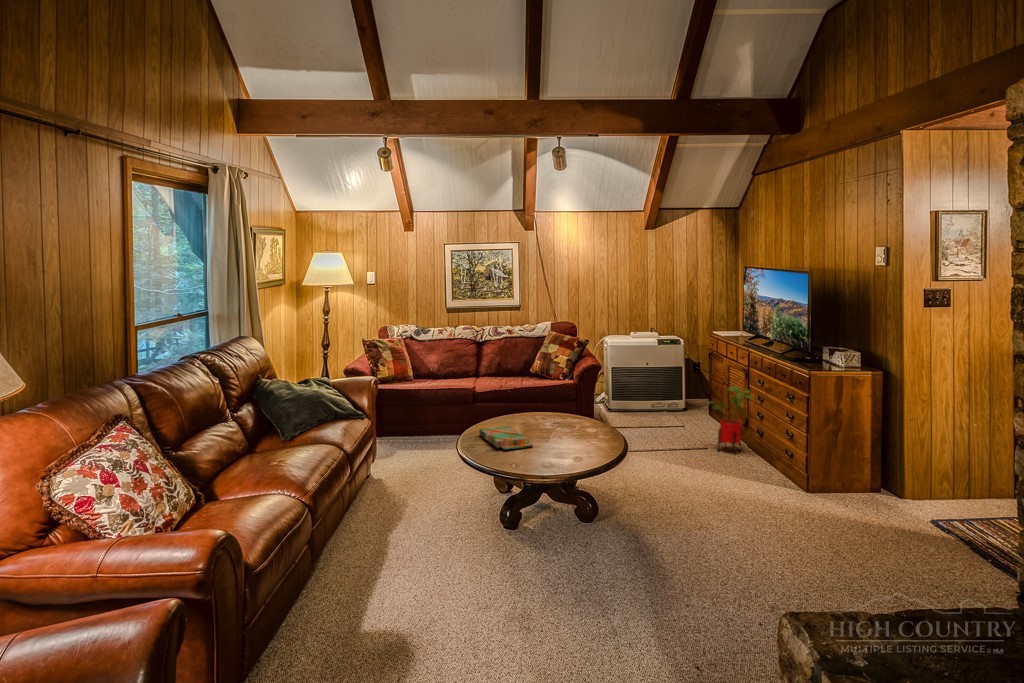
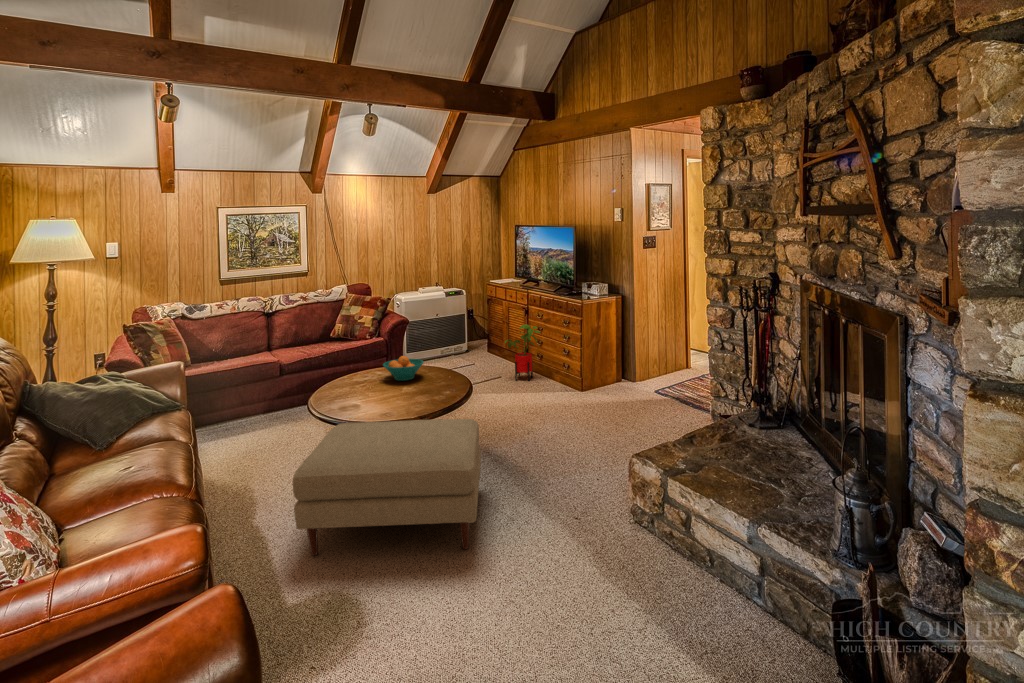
fruit bowl: none [542,401,586,428] -> present [383,356,424,381]
board game: present [480,426,533,449] -> none [329,387,390,408]
ottoman: none [392,460,610,632] -> present [292,419,481,555]

